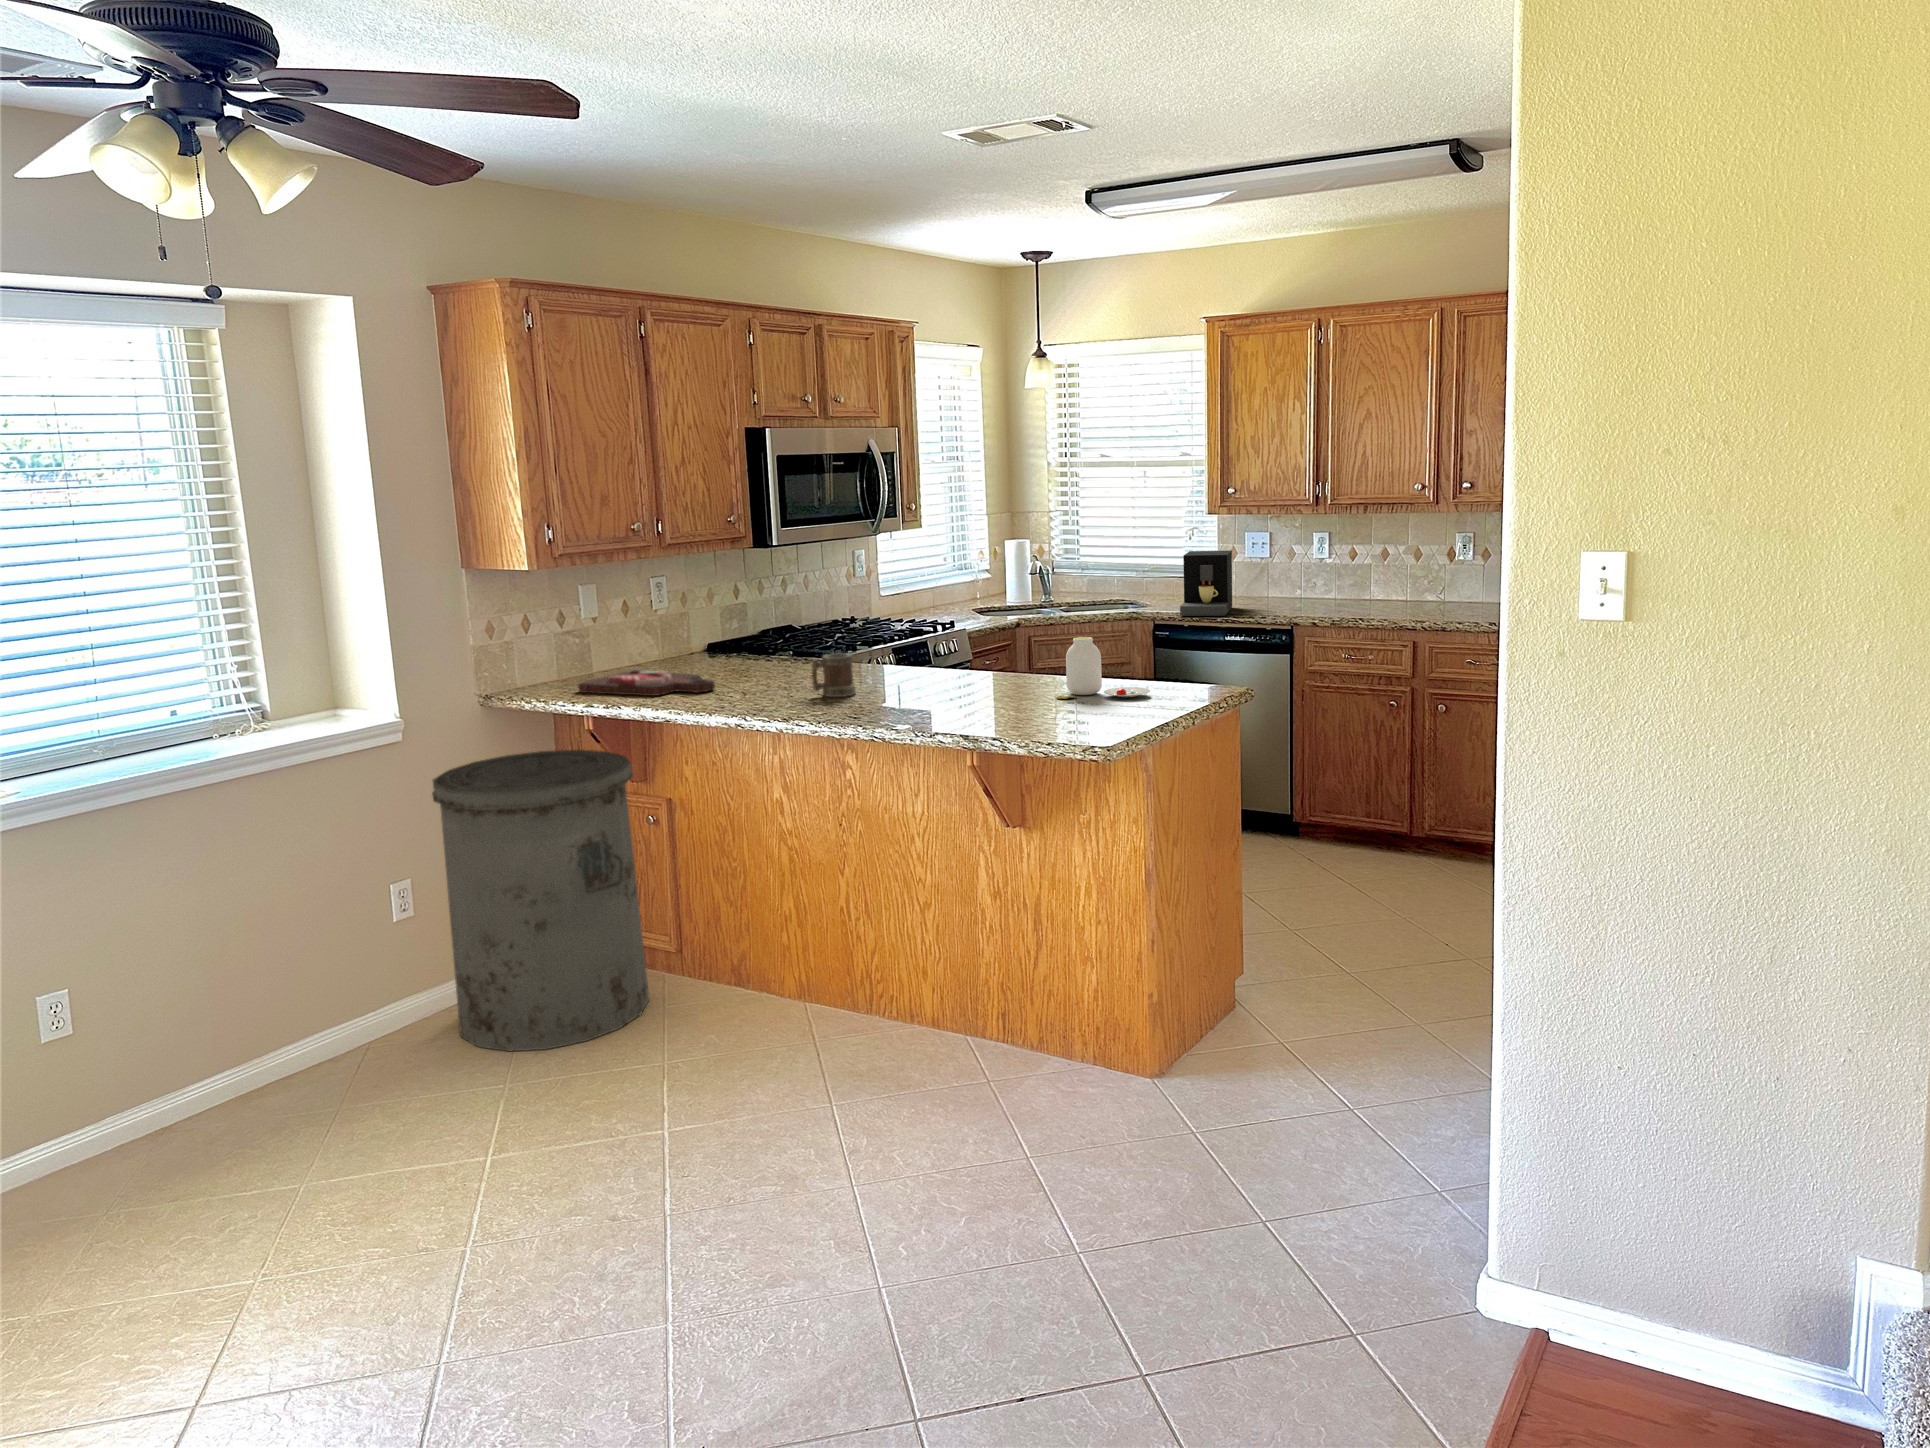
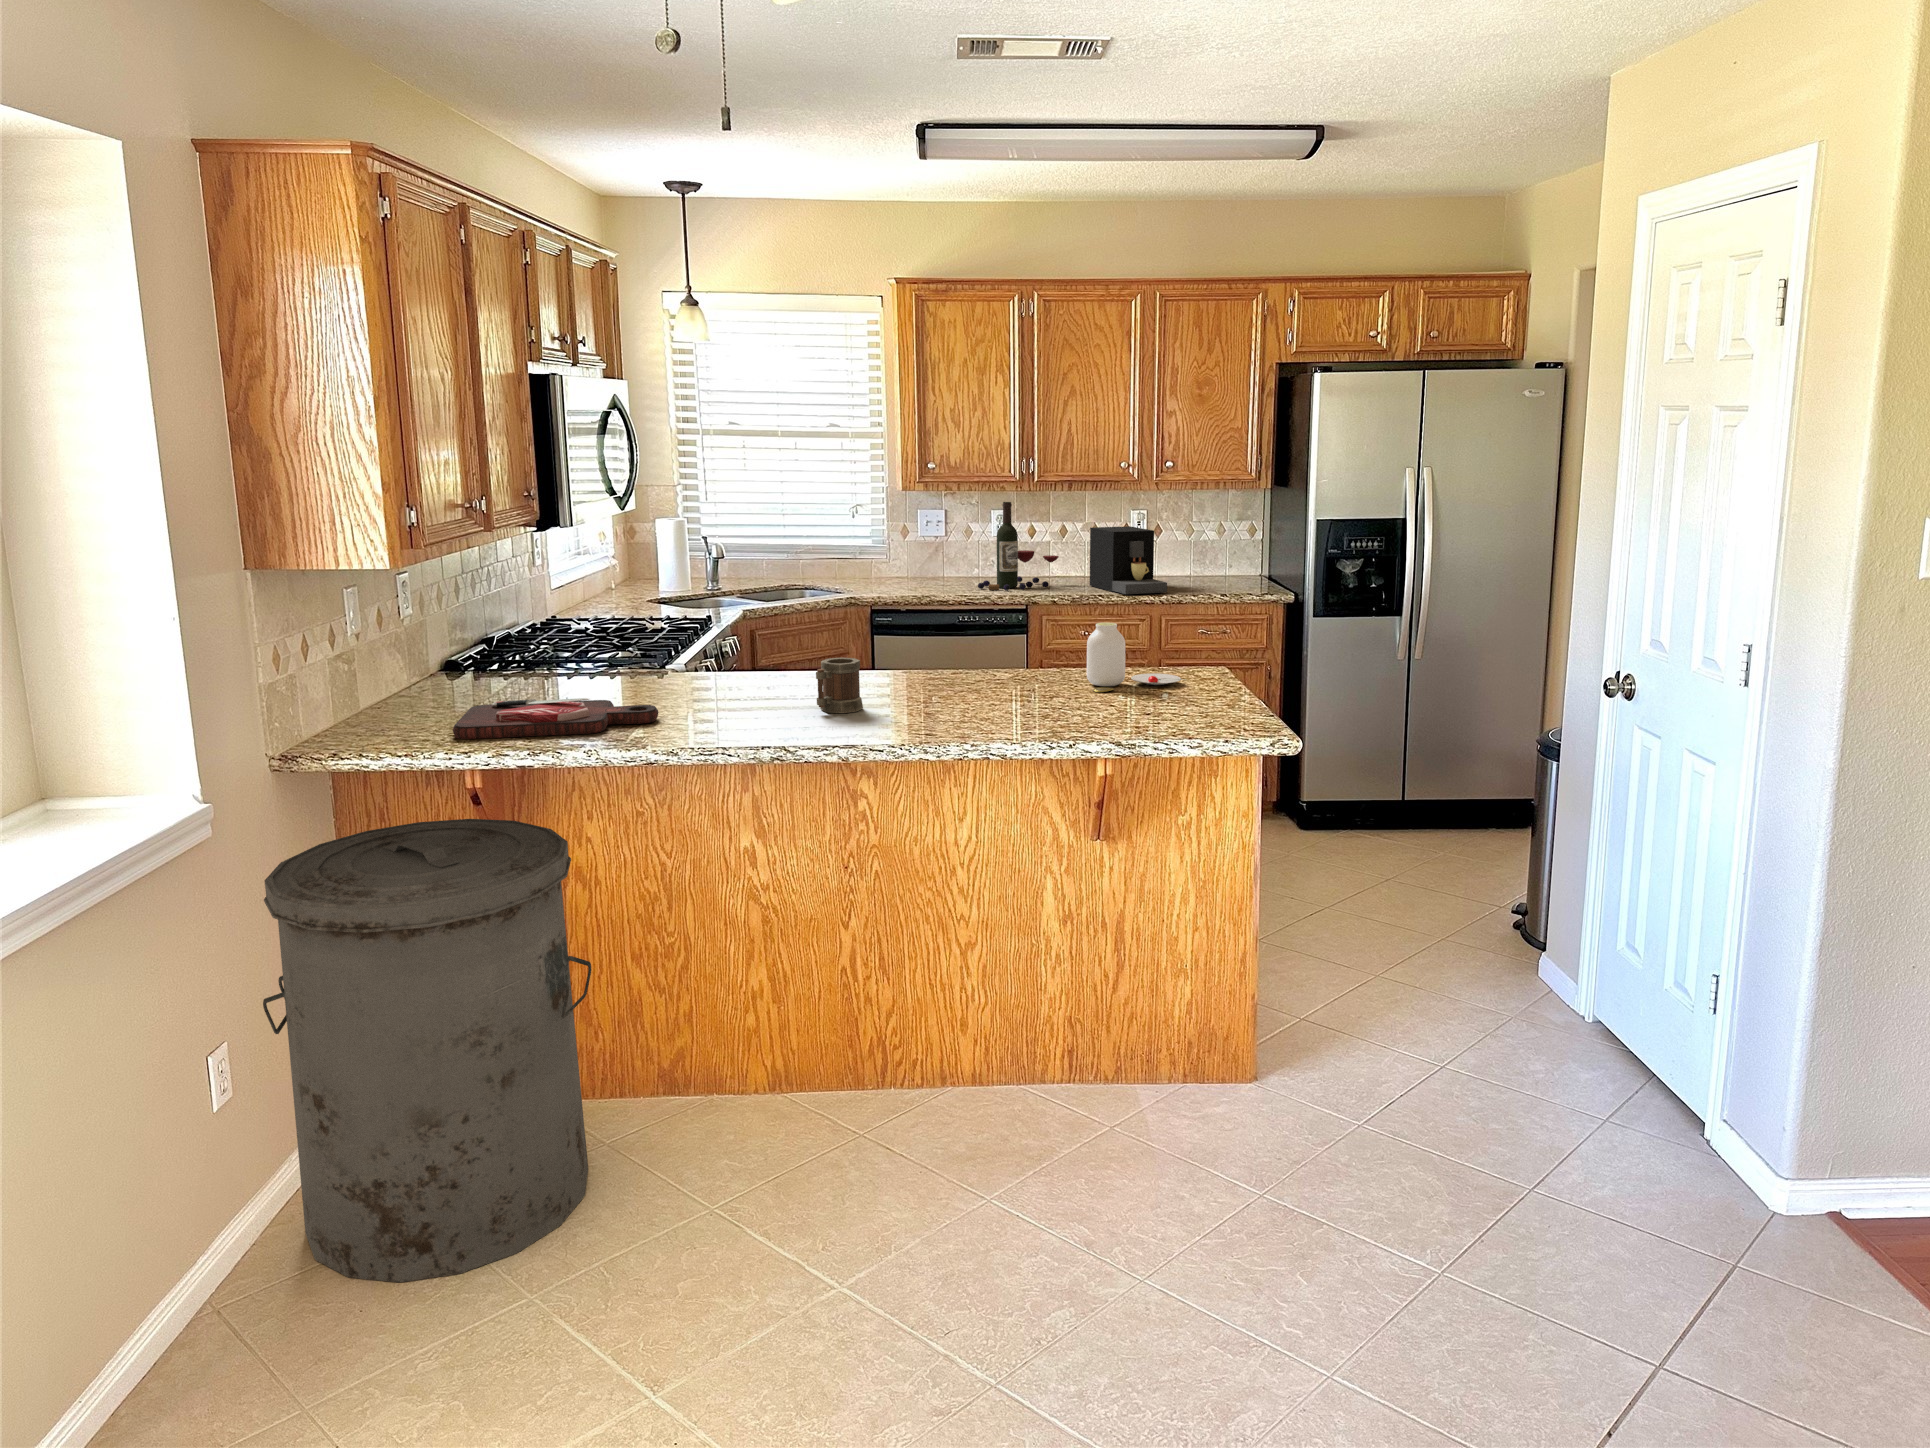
wine bottle: none [1269,525,1360,612] -> present [978,502,1059,590]
coffee maker: present [1180,550,1232,616] -> present [1090,526,1167,594]

